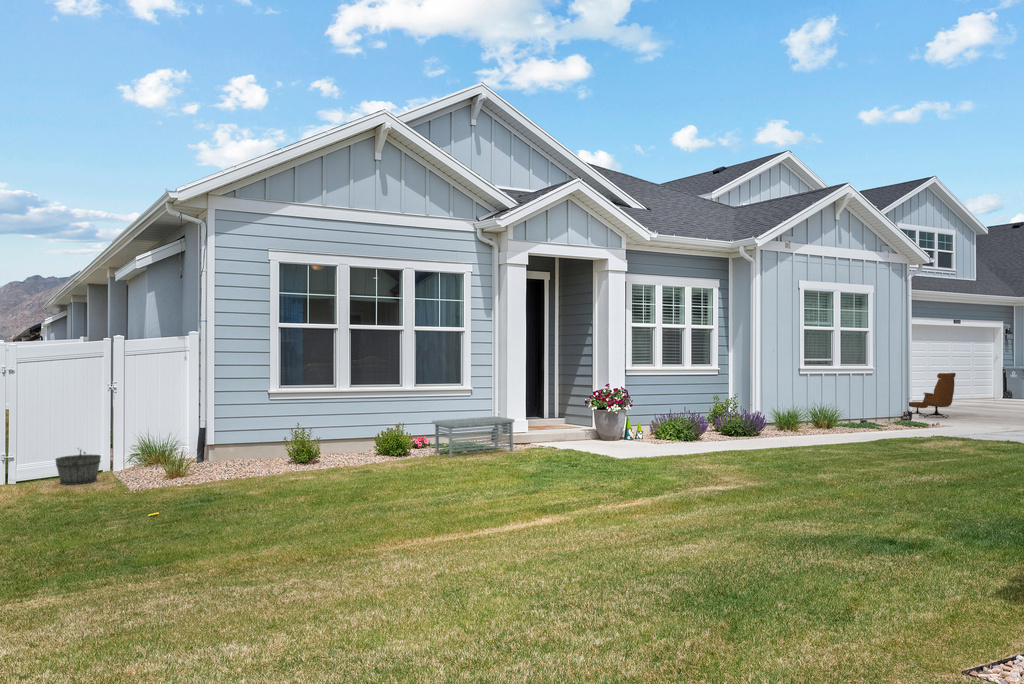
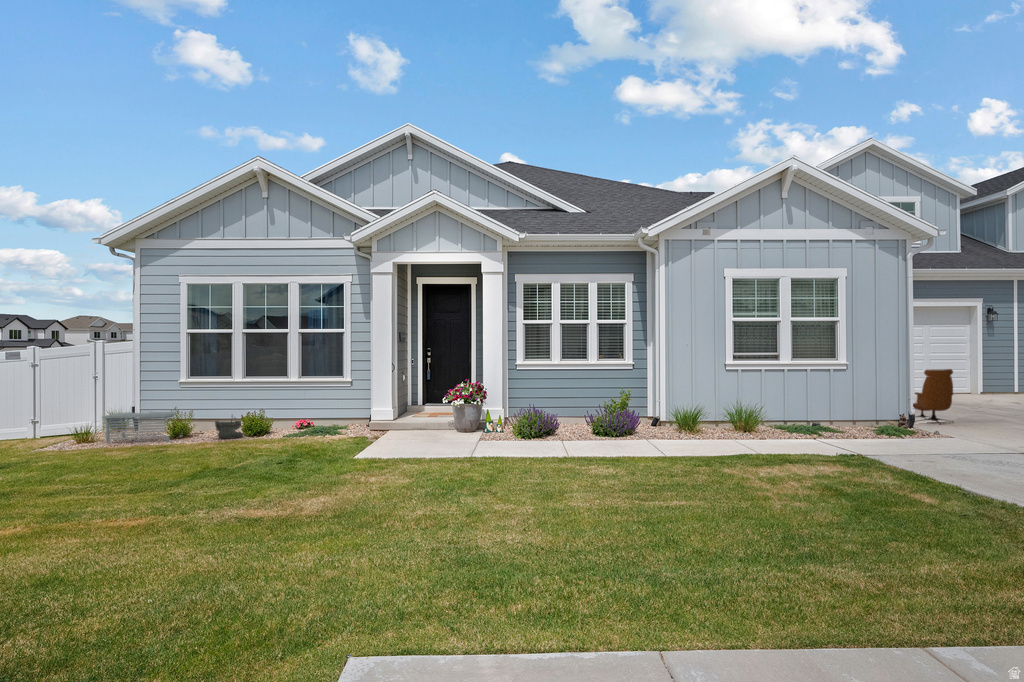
storage bench: present [432,417,515,457] -> present [102,412,182,444]
wooden bucket: present [56,450,101,485] -> present [215,420,243,439]

